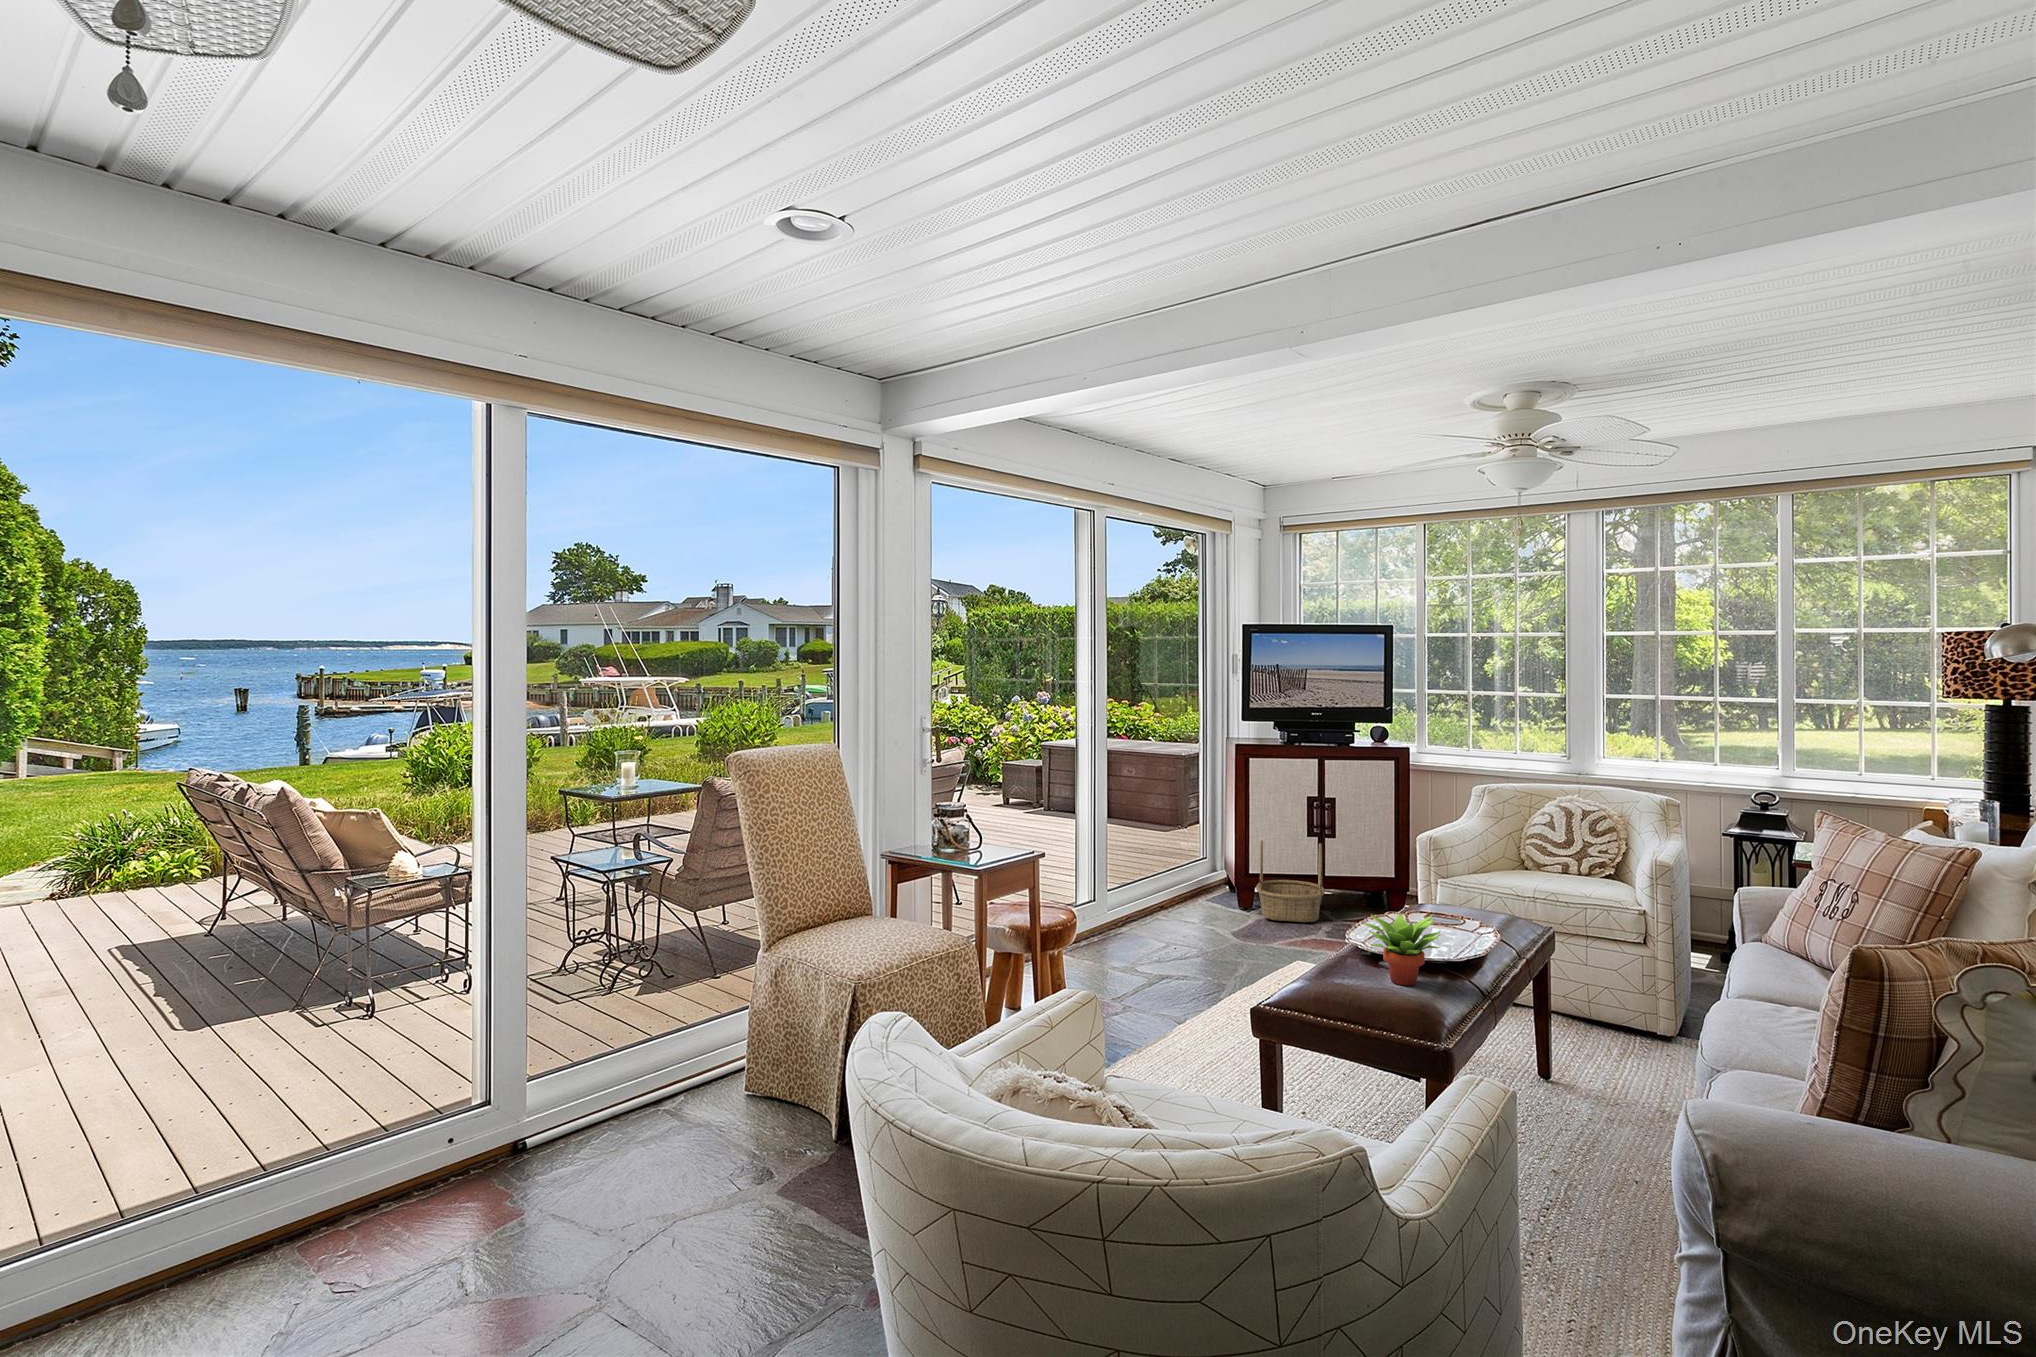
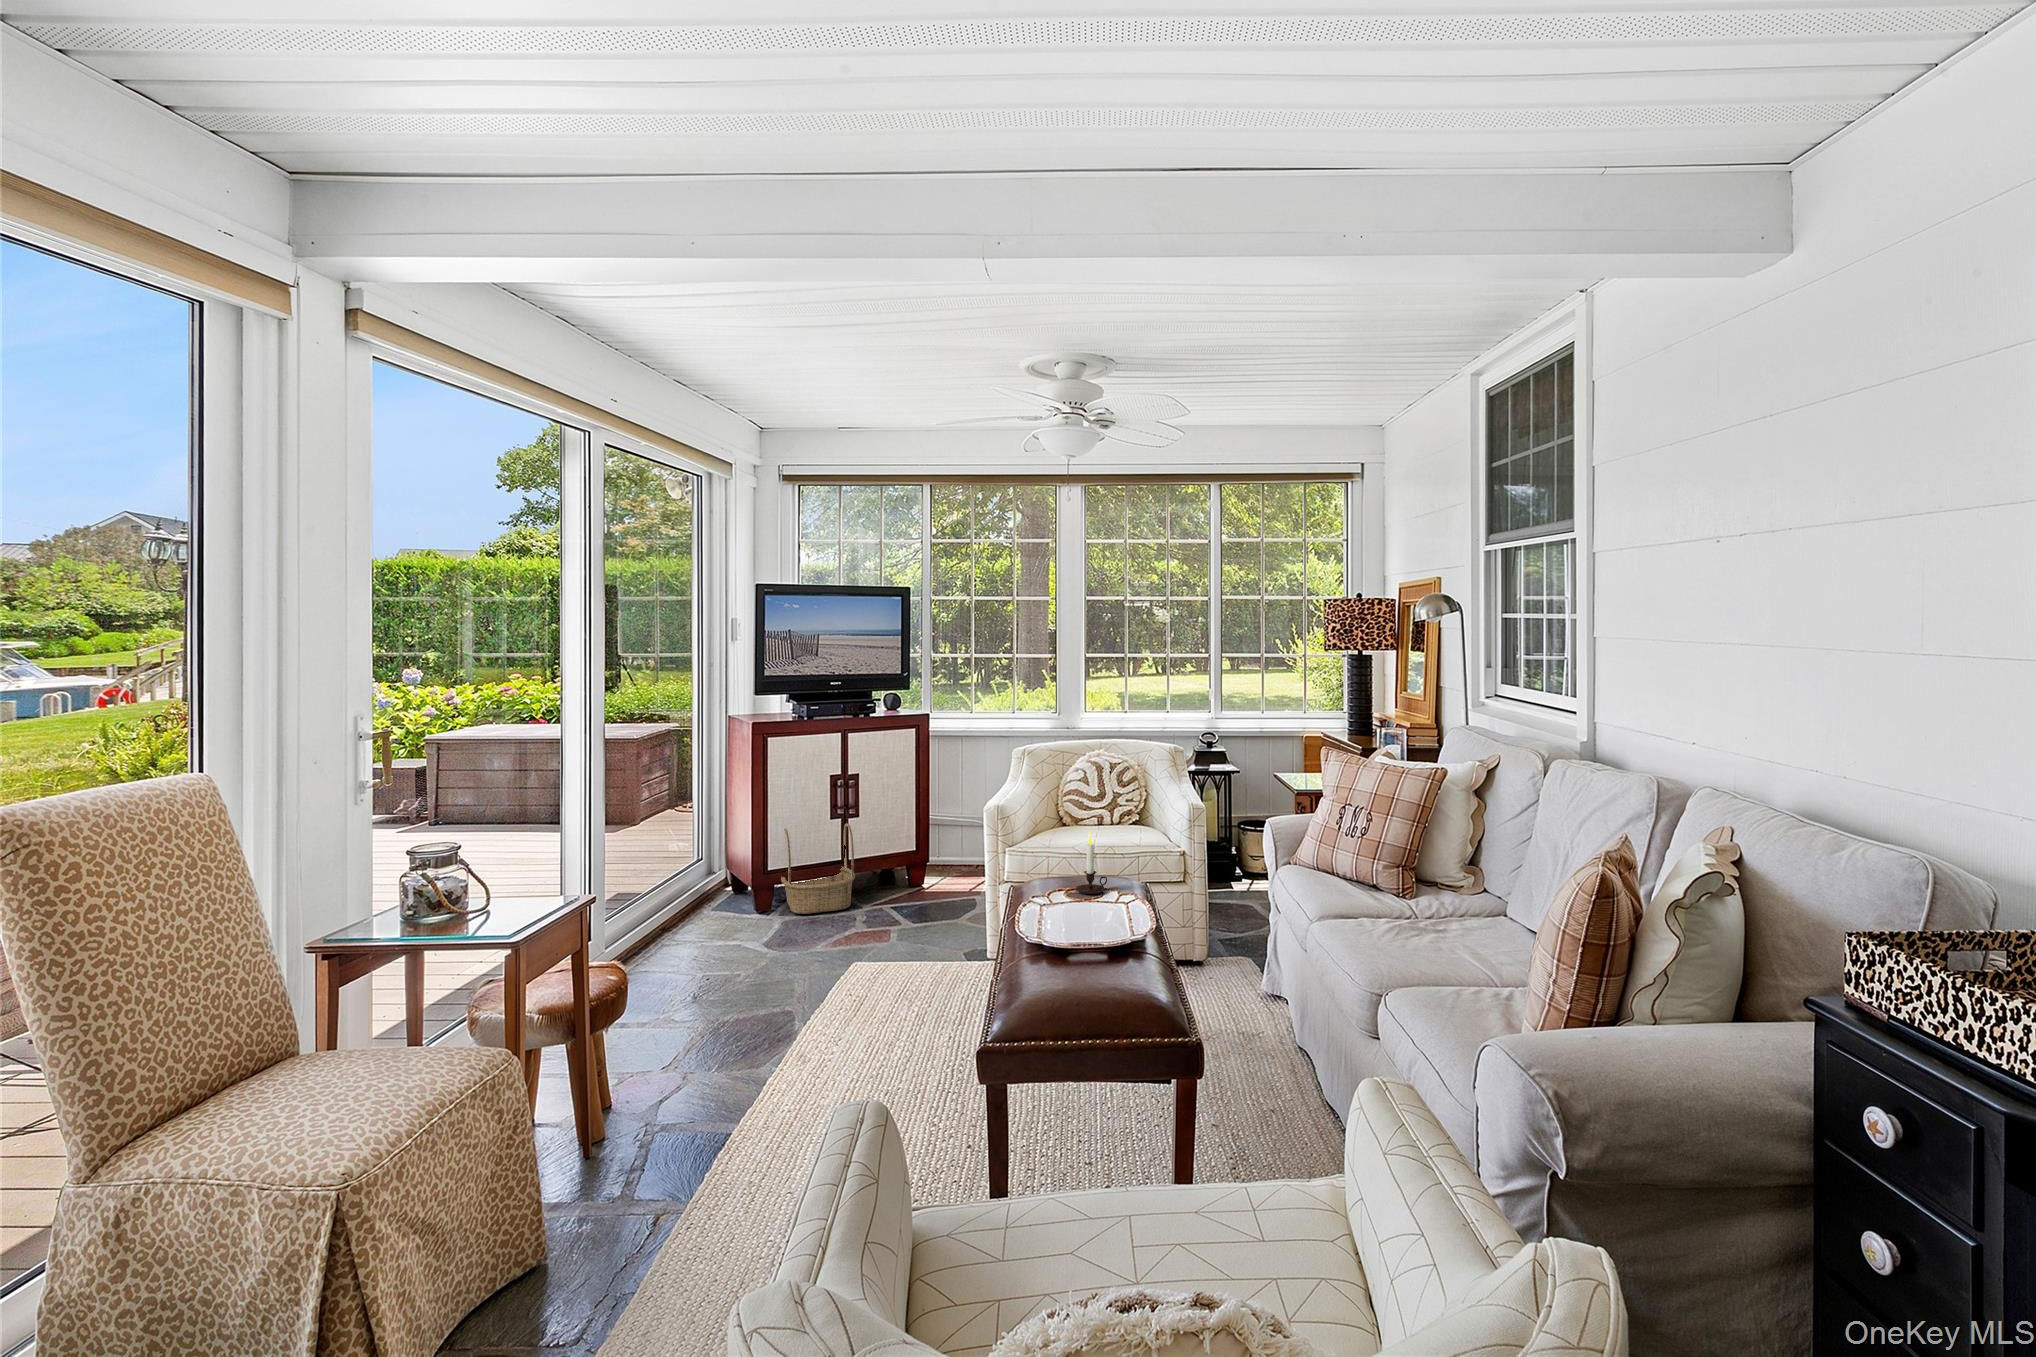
candle: none [1458,861,1495,923] -> present [1076,830,1107,894]
succulent plant: present [1361,913,1441,985] -> none [1058,900,1140,987]

